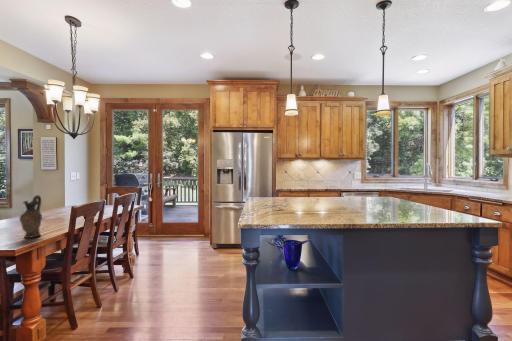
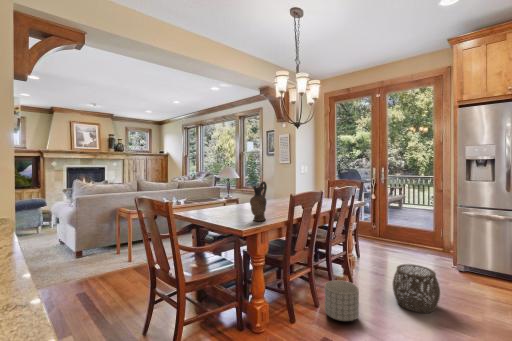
woven basket: none [166,251,199,286] -> present [393,264,440,313]
planter: none [108,277,139,312] -> present [325,280,359,321]

